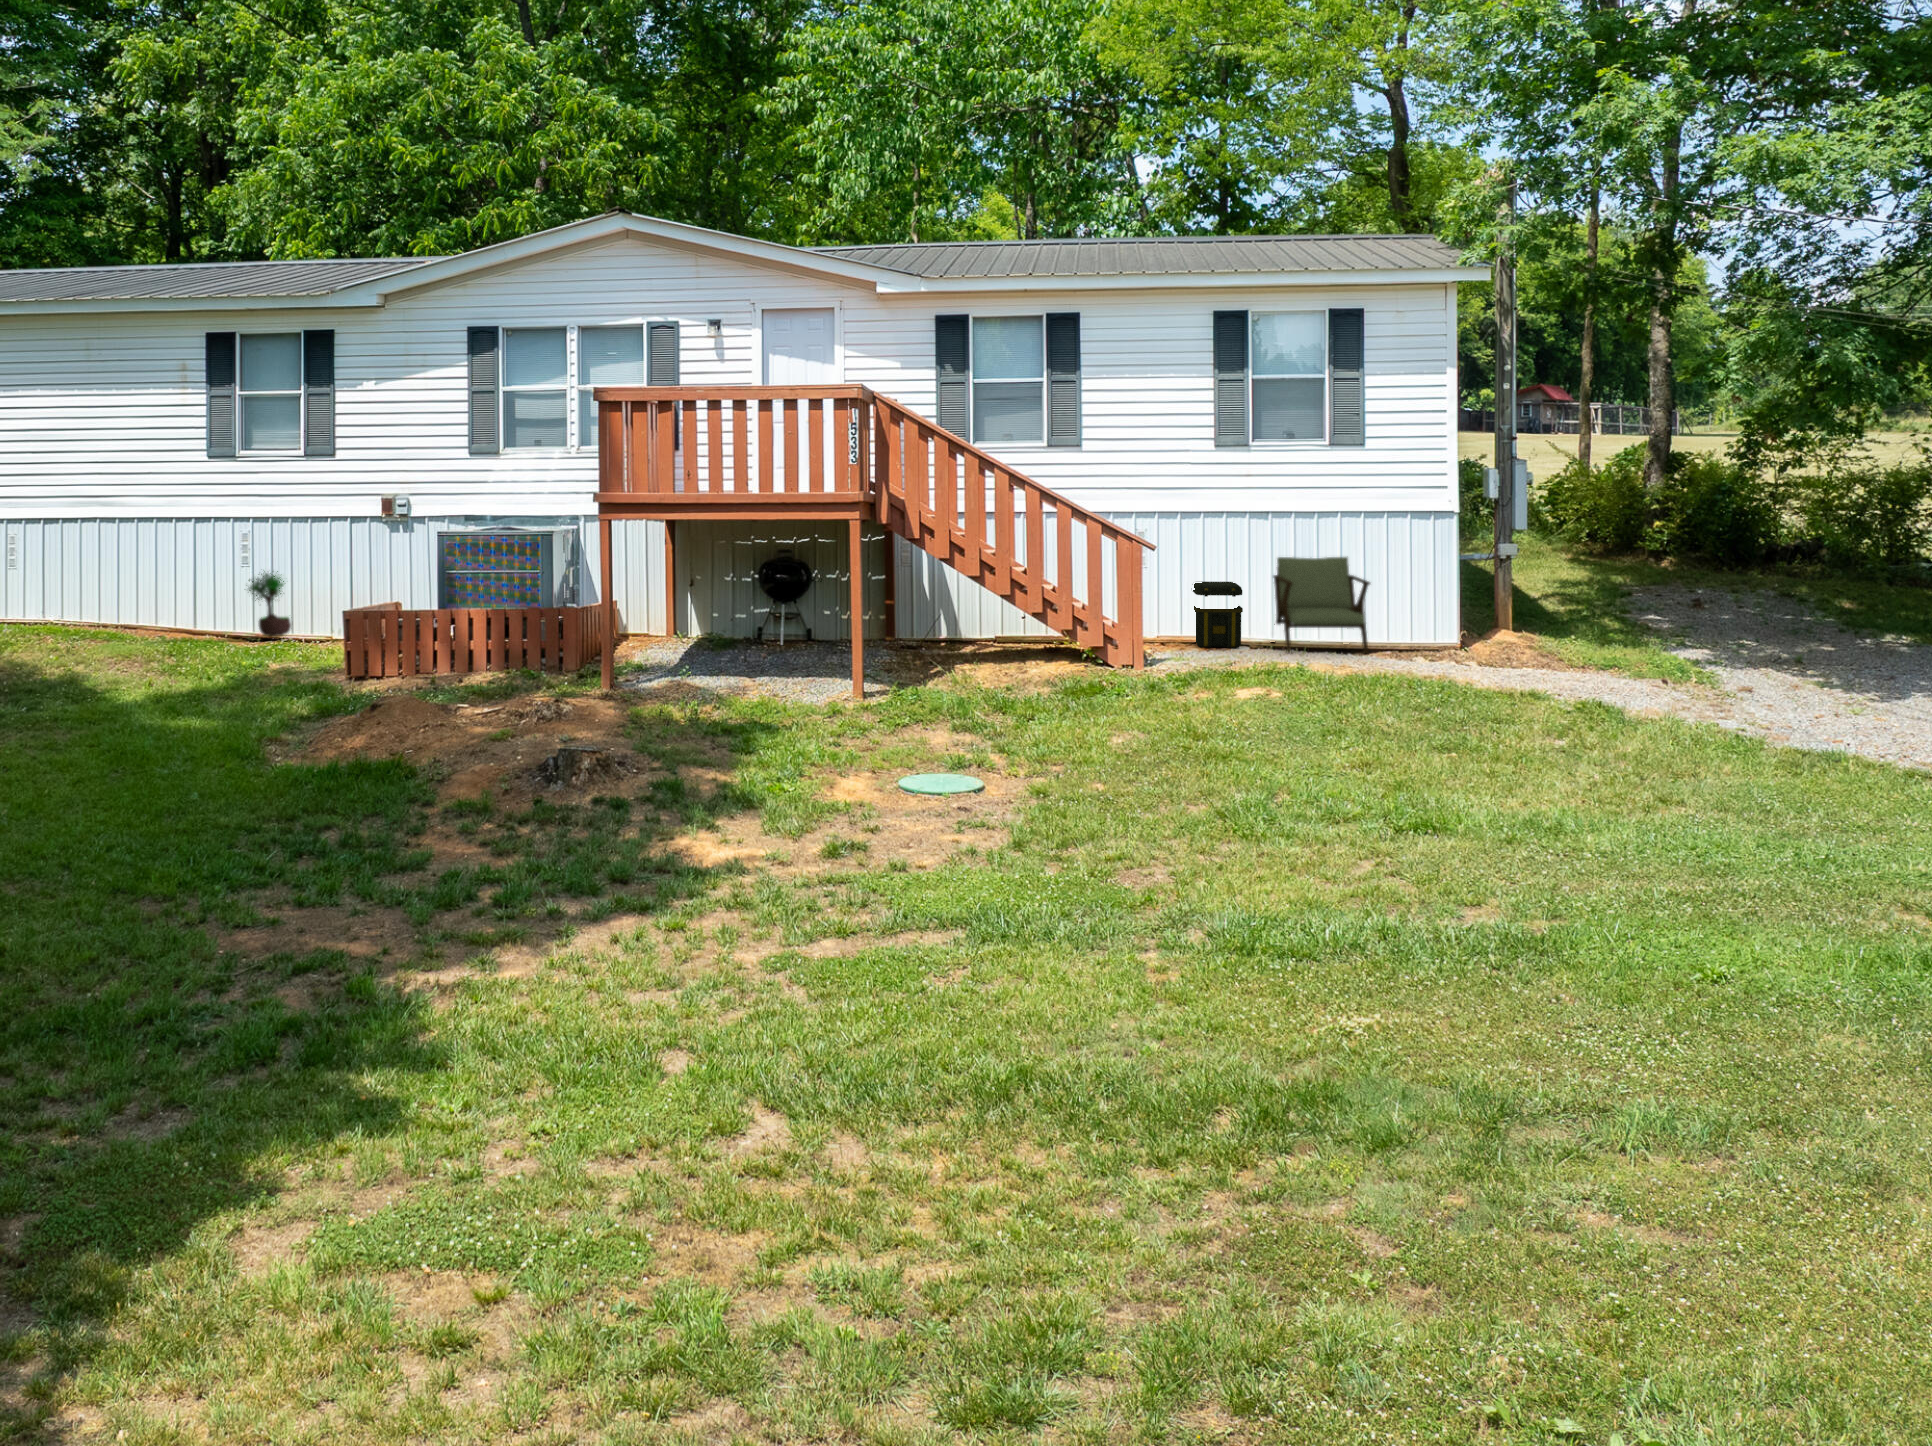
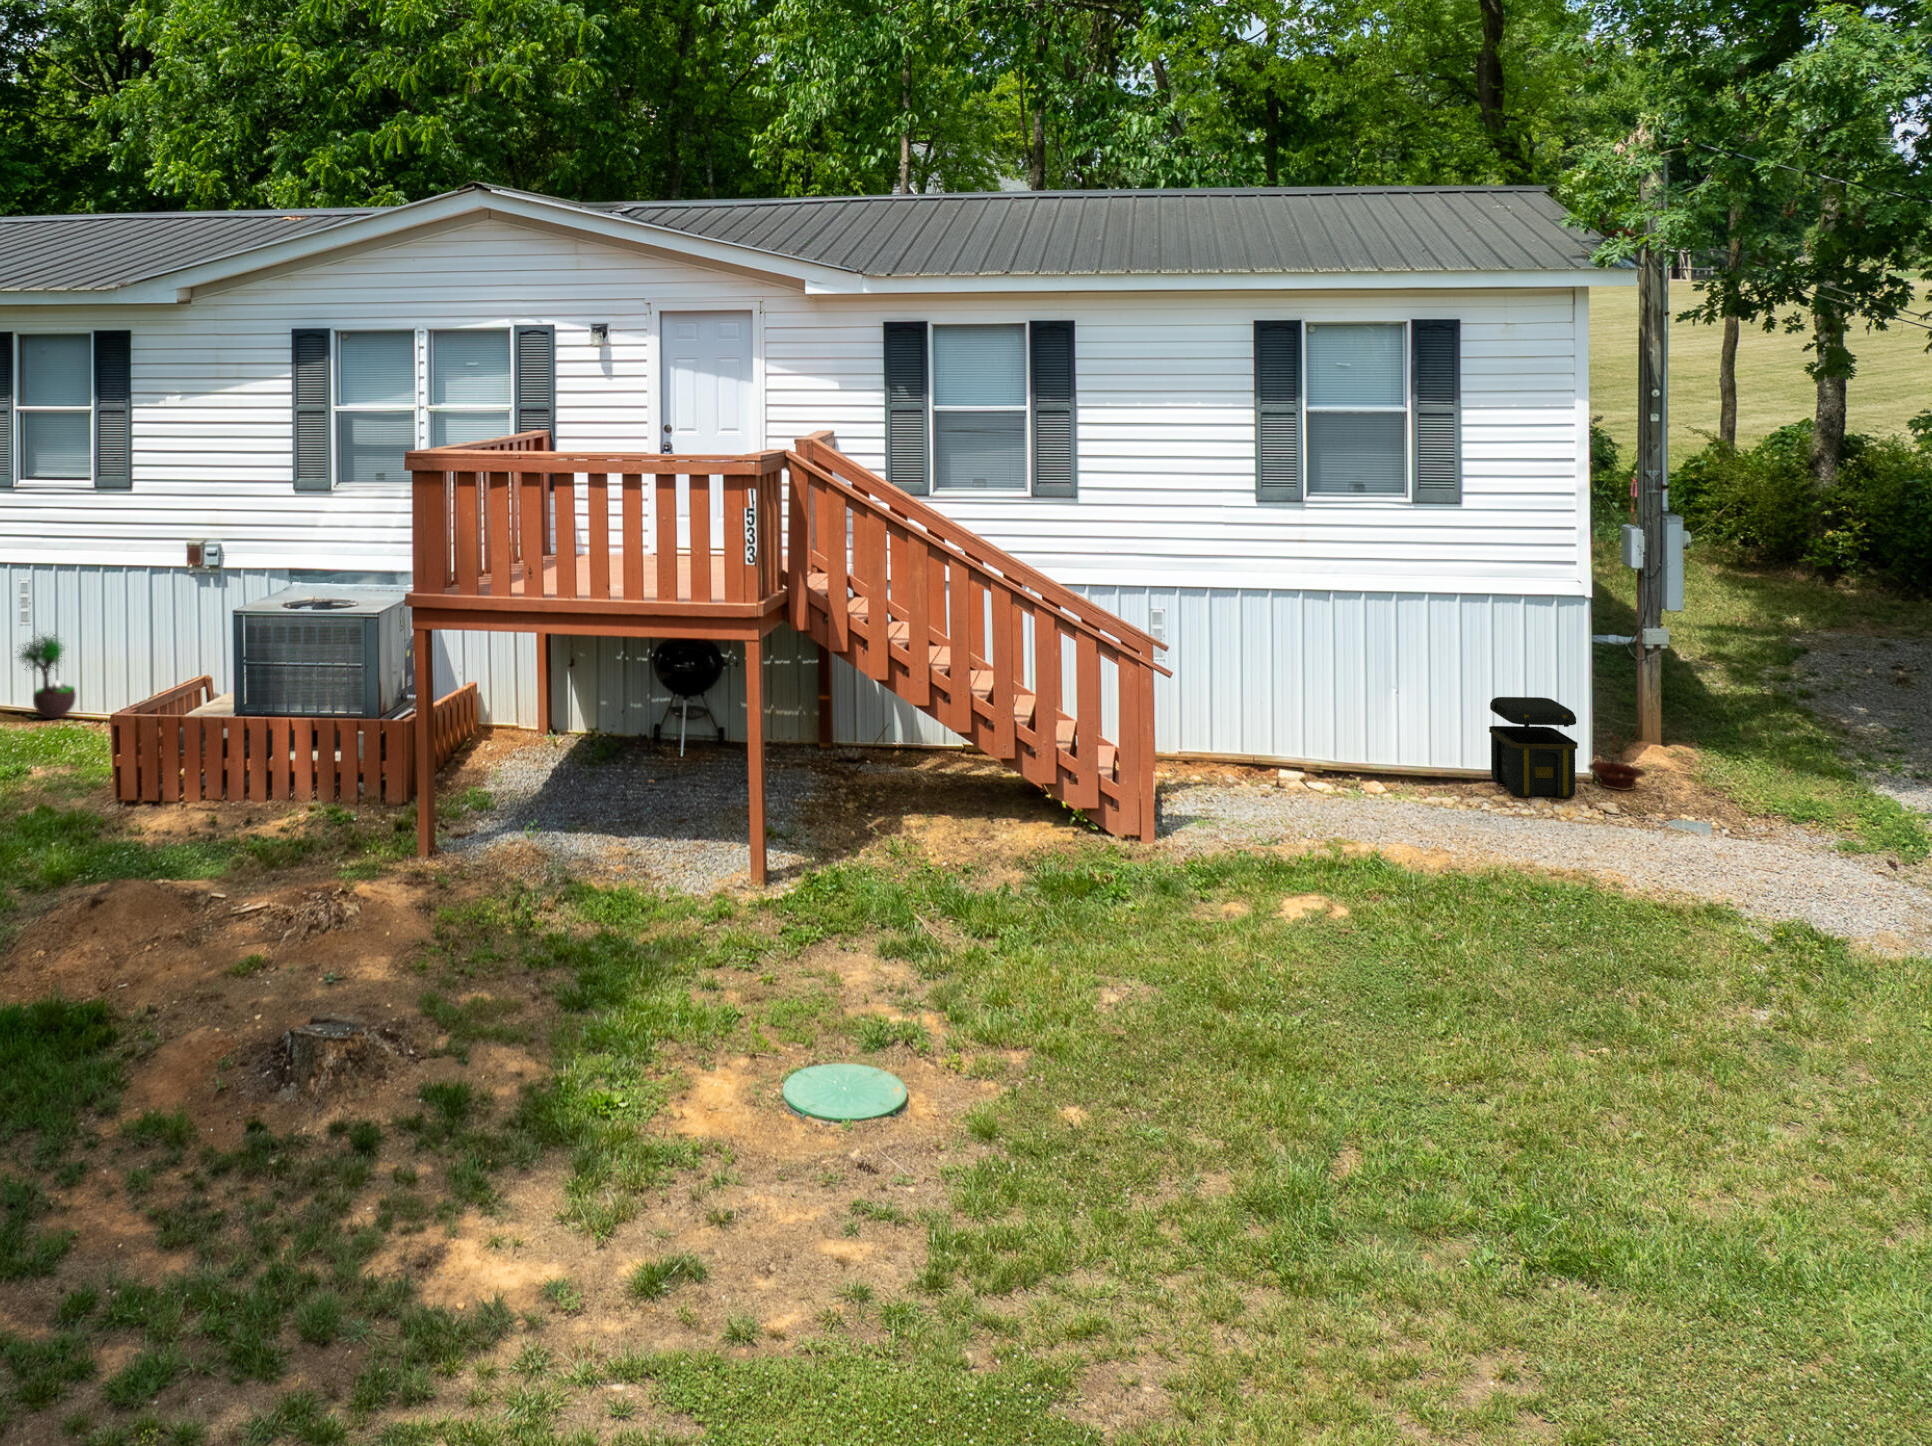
lounge chair: present [1273,557,1370,654] -> none [1338,659,1477,807]
toolbox: present [1193,581,1243,648] -> present [1489,697,1578,798]
basket: none [1446,607,1488,646] -> present [1588,737,1646,791]

